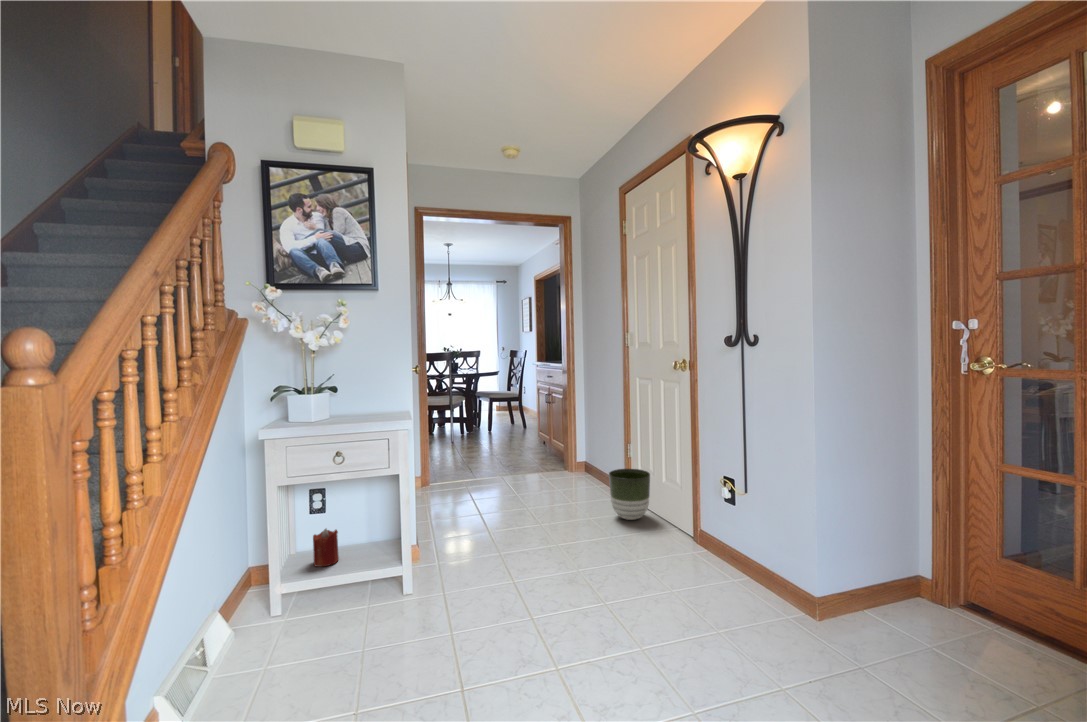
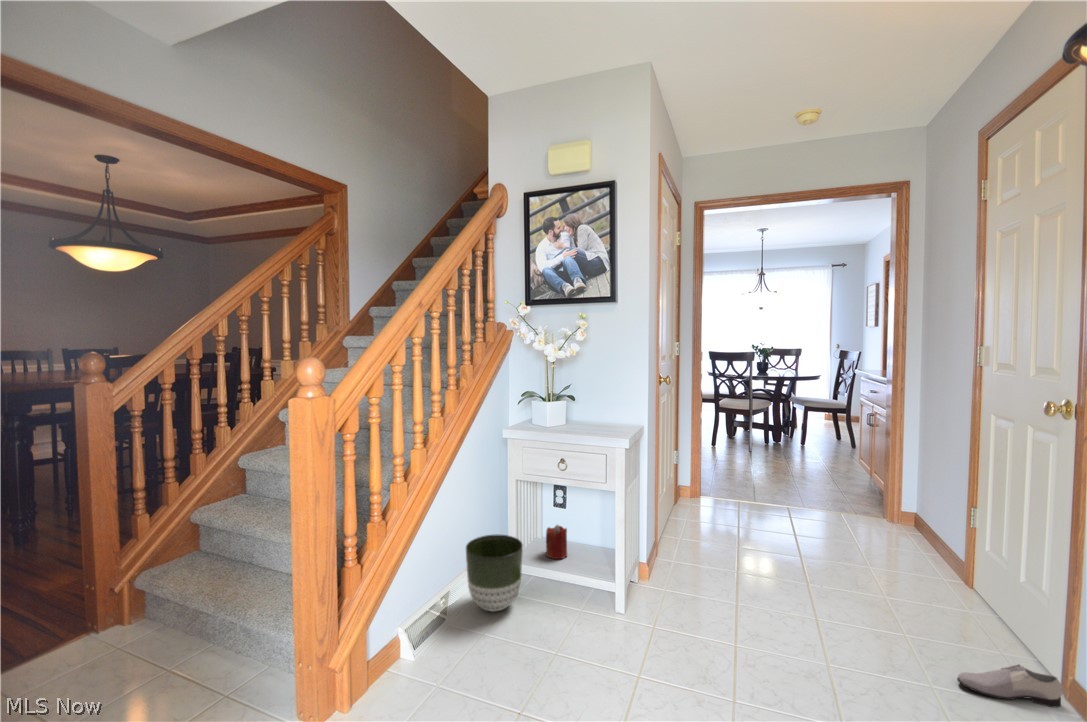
planter: present [609,469,650,520] -> present [466,535,523,612]
shoe: none [648,529,693,554] -> present [957,665,1062,707]

